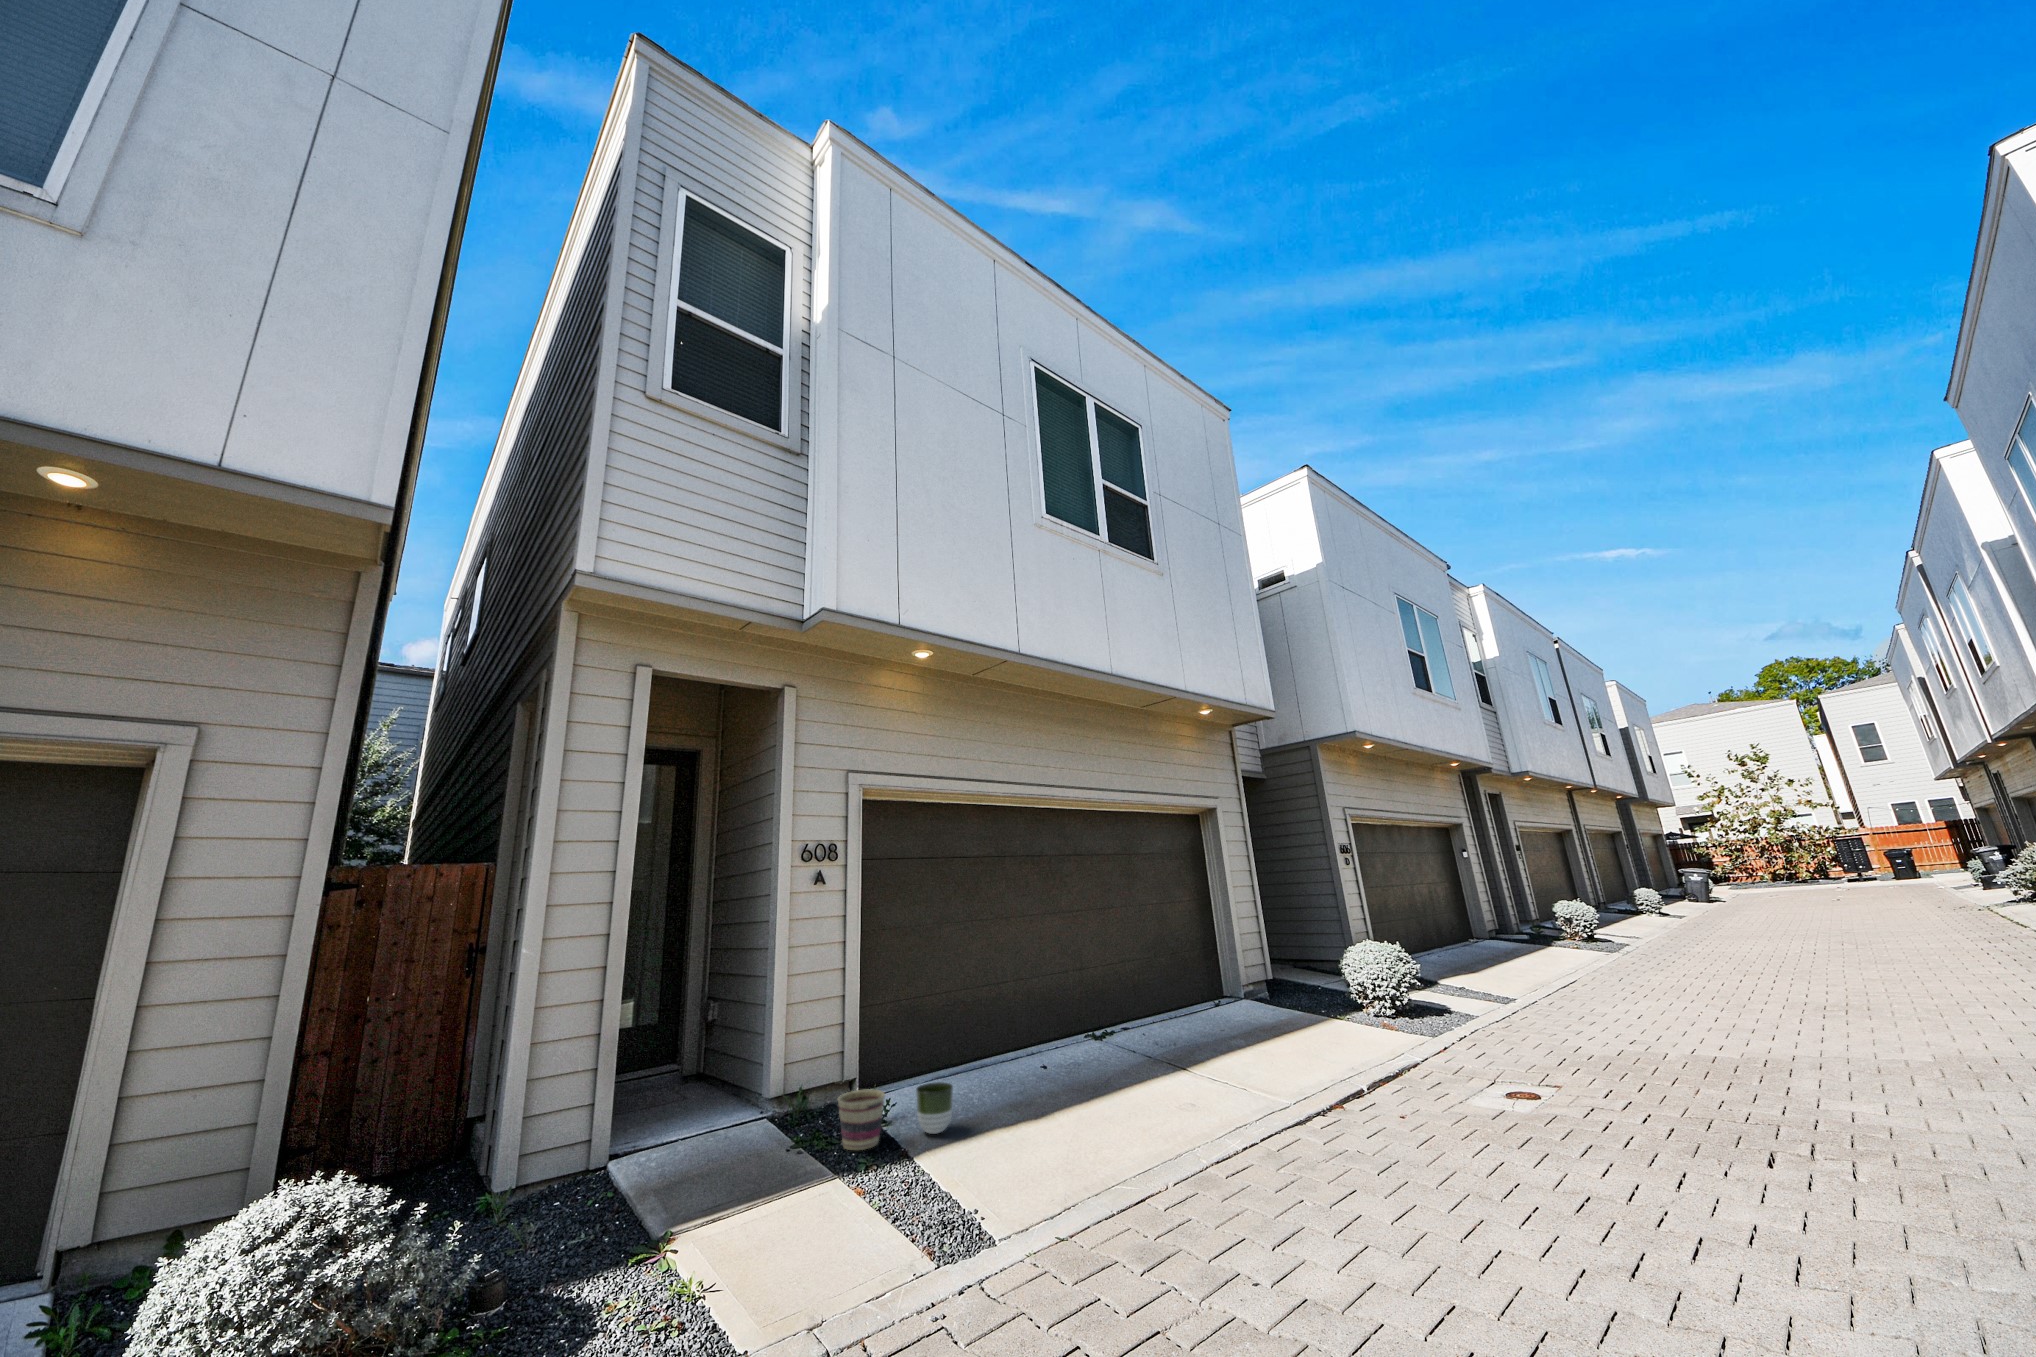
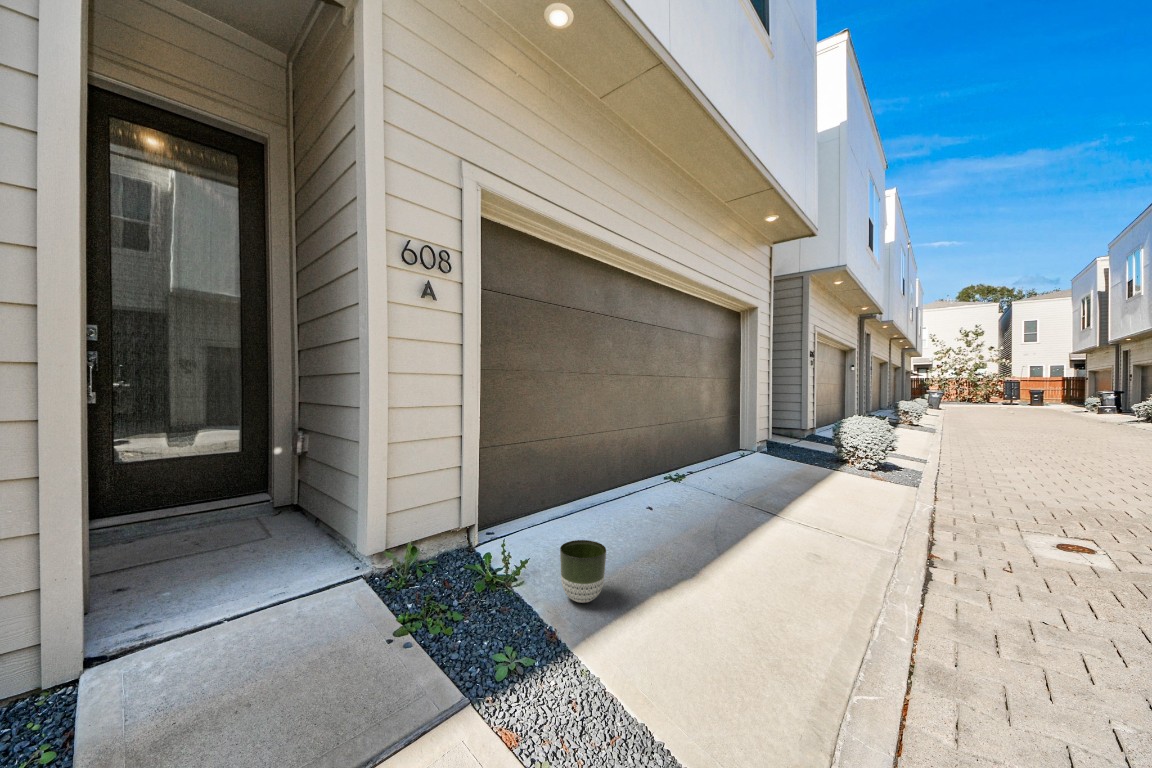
basket: present [838,1089,885,1150] -> none [462,551,526,635]

